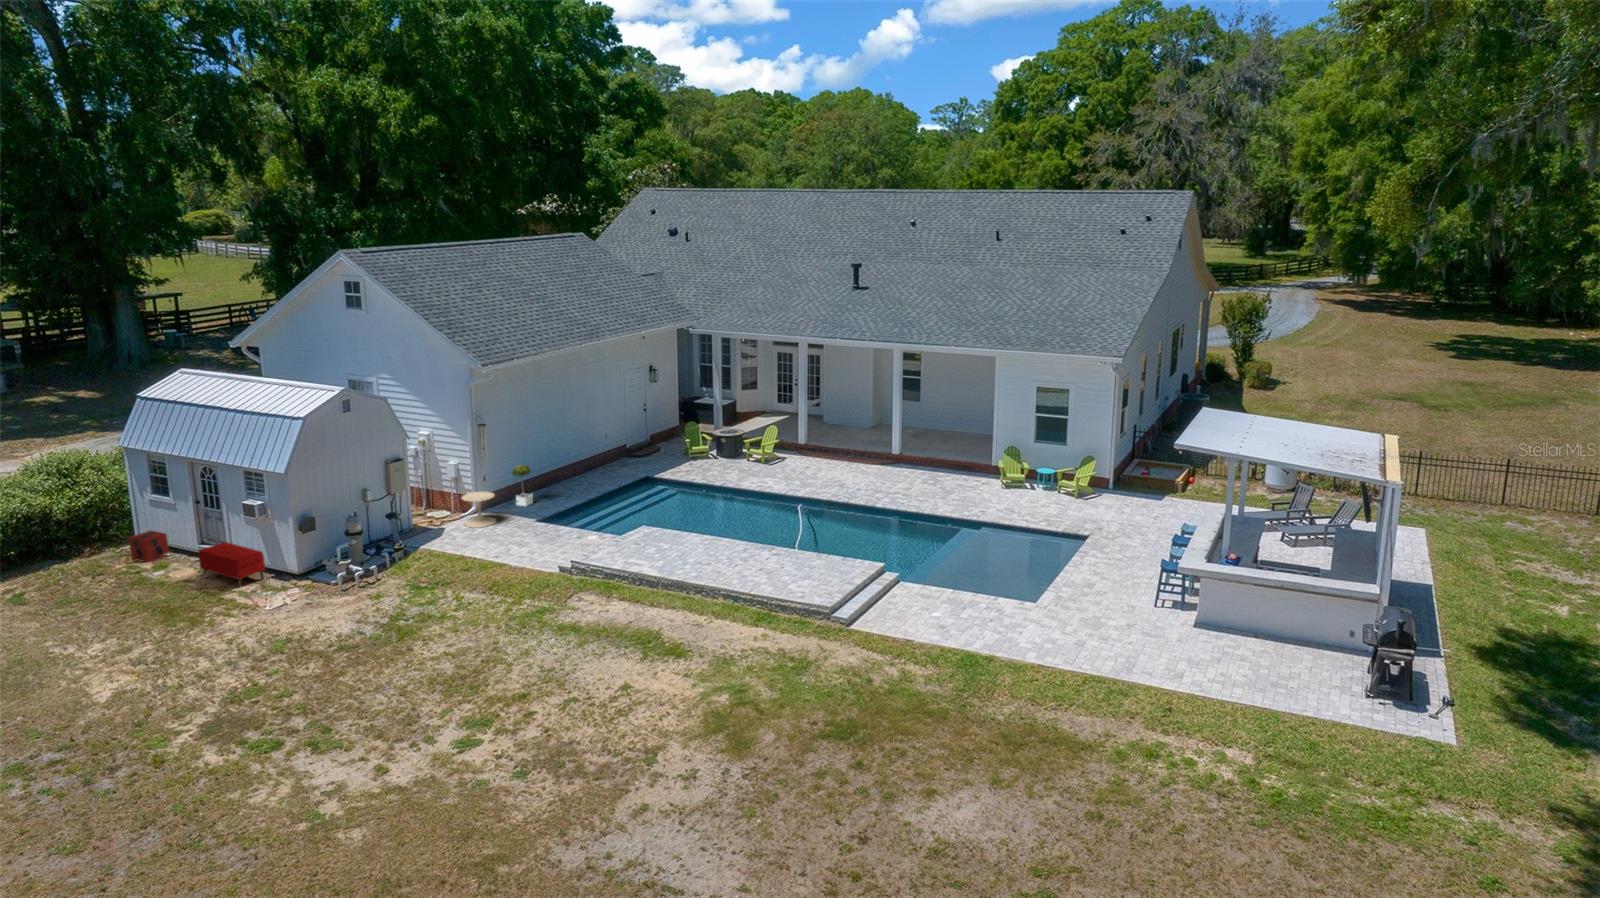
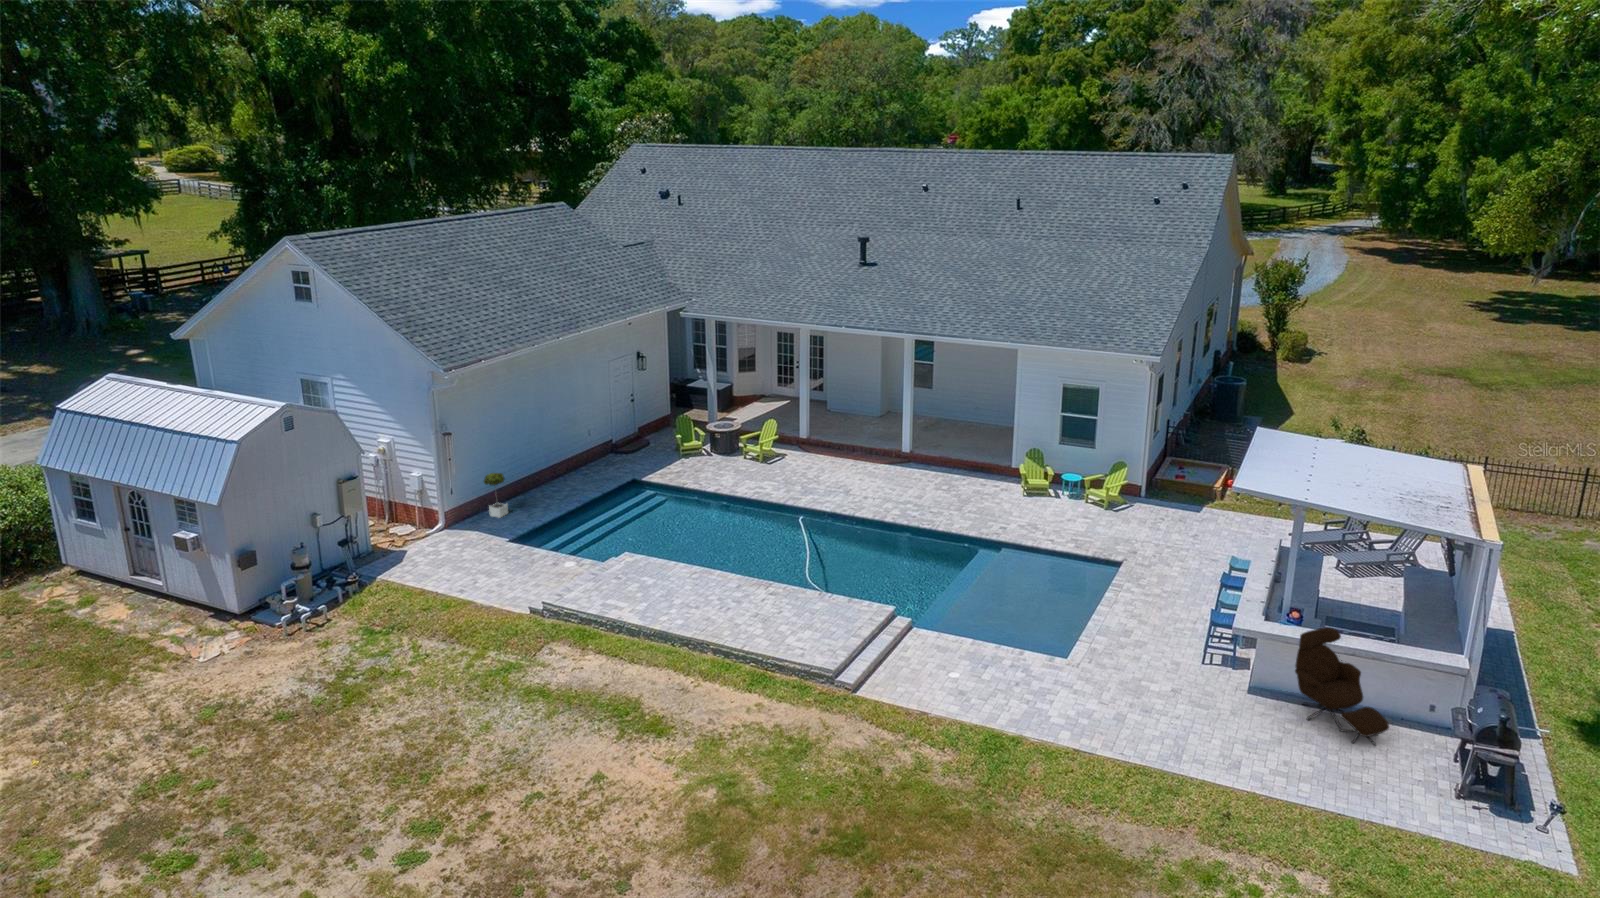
side table: present [462,492,496,528] -> none [427,505,467,547]
storage box: present [129,531,169,562] -> none [53,556,101,595]
bench: present [198,542,265,587] -> none [127,575,203,630]
lounge chair: none [1232,567,1313,664] -> present [1295,628,1389,745]

